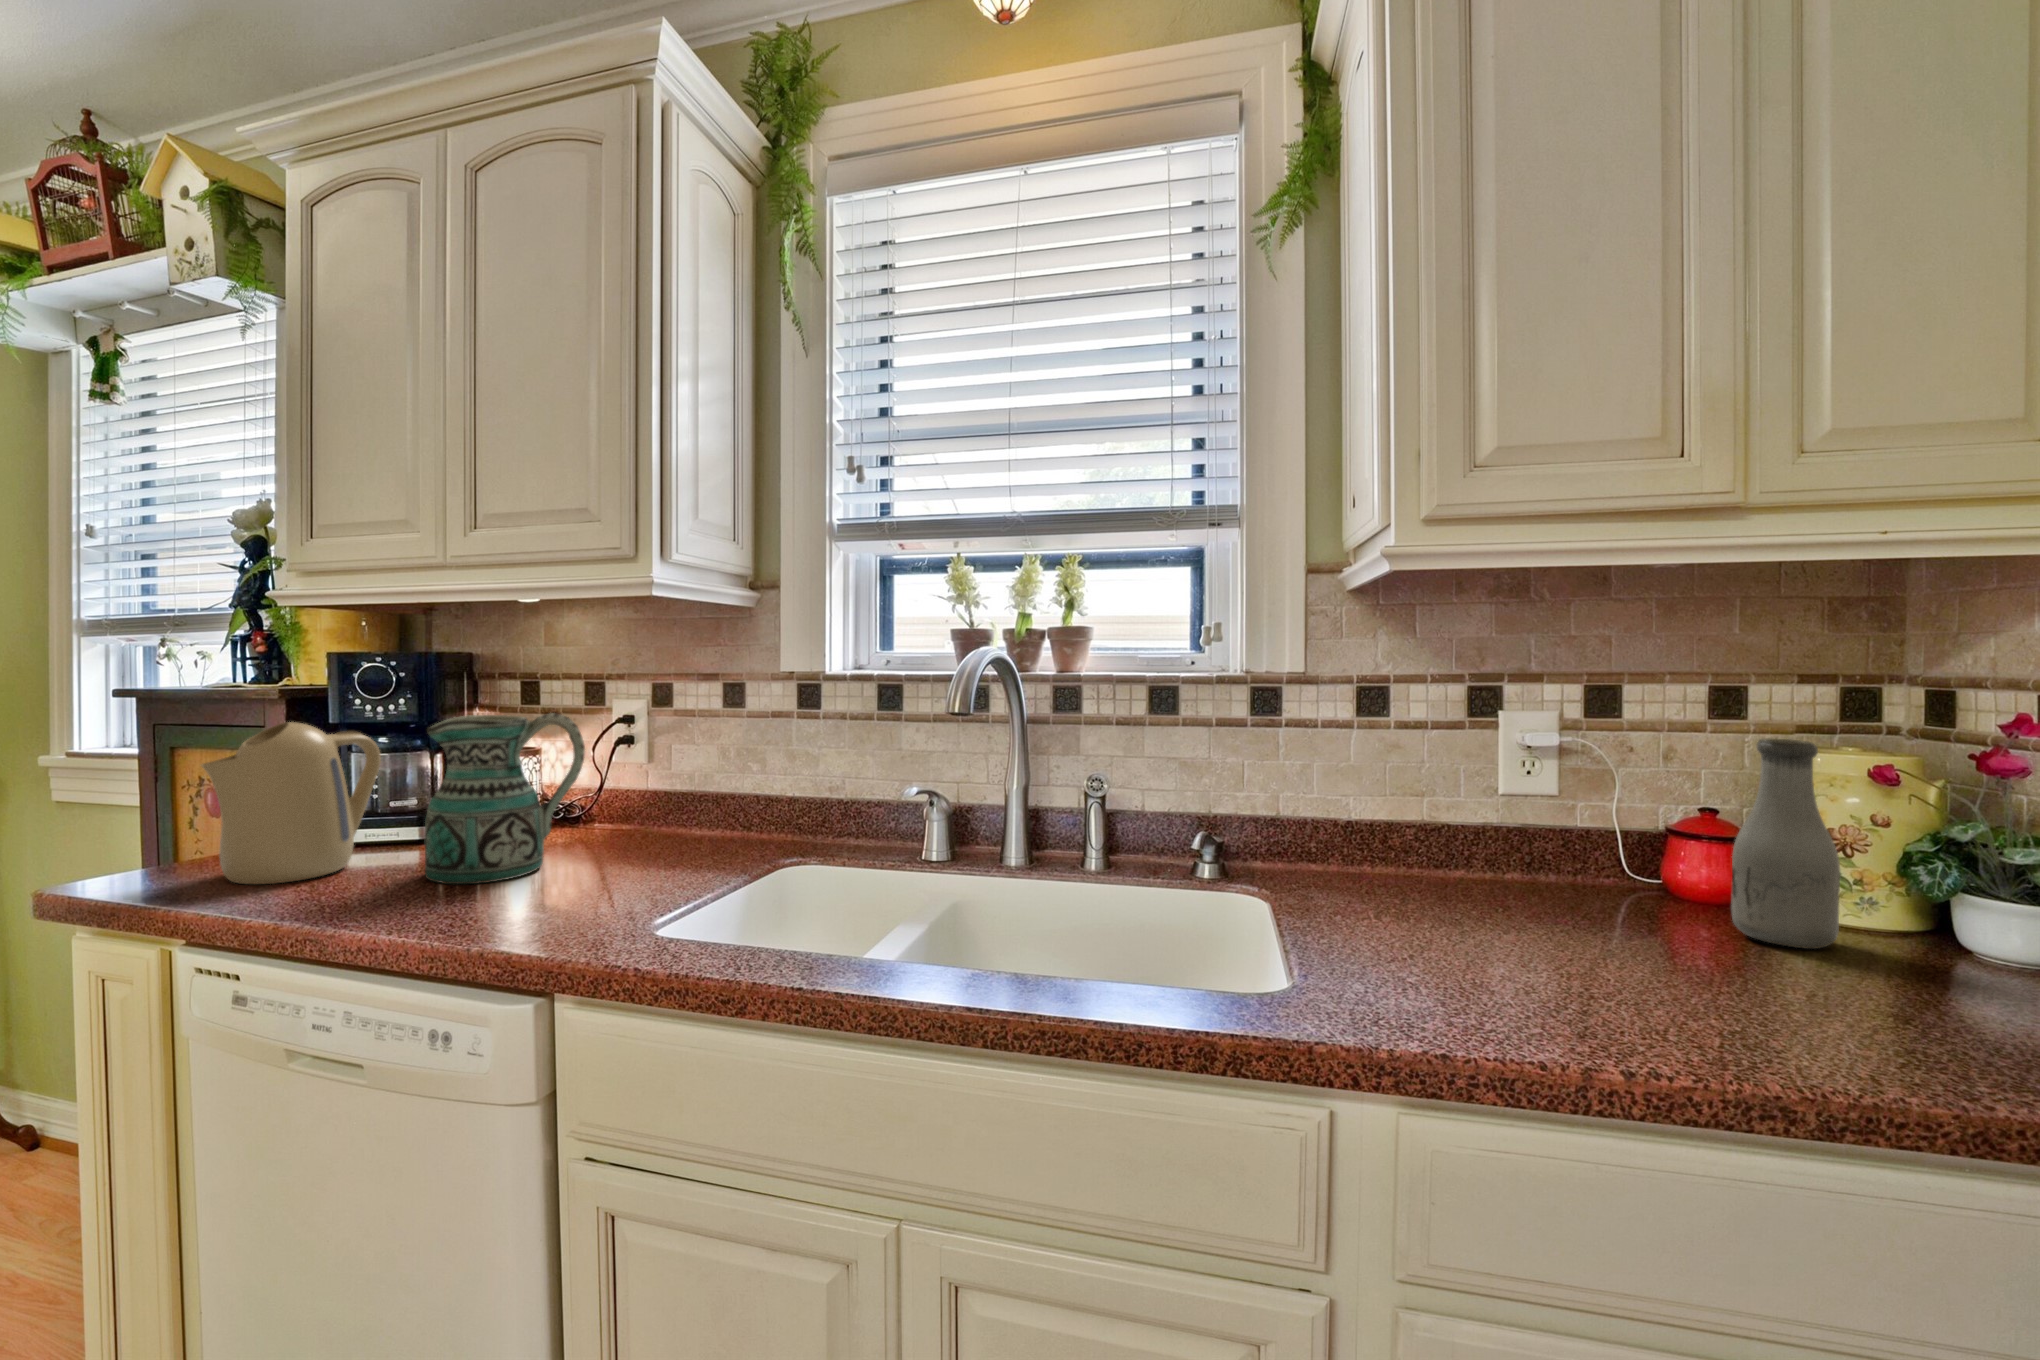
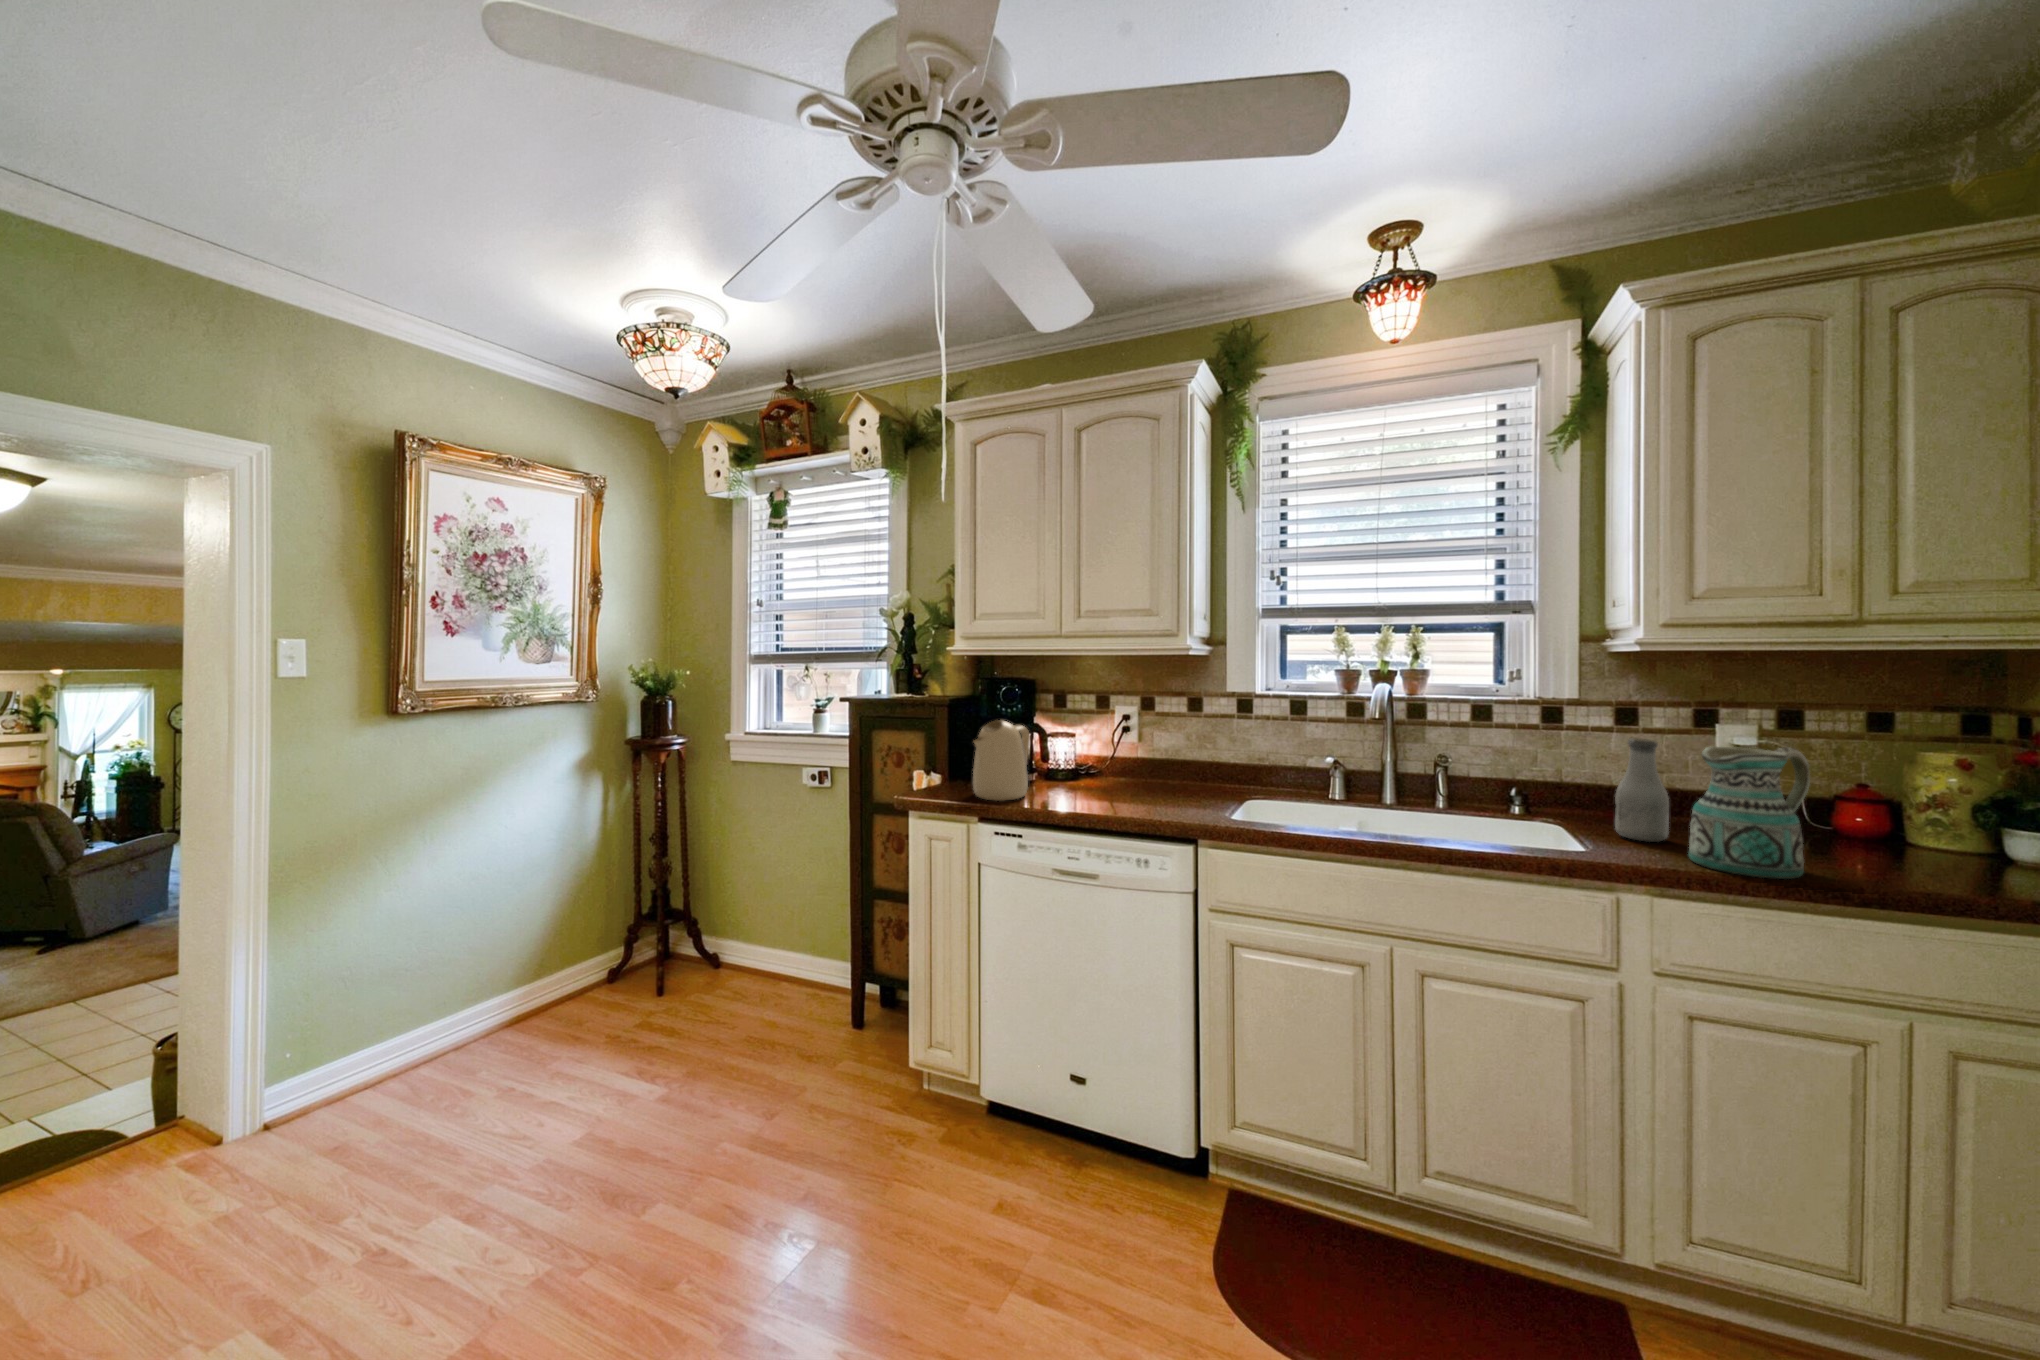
ceramic pitcher: present [425,713,585,884] -> present [1688,746,1810,879]
bottle: present [1731,739,1840,949] -> present [1615,738,1669,842]

